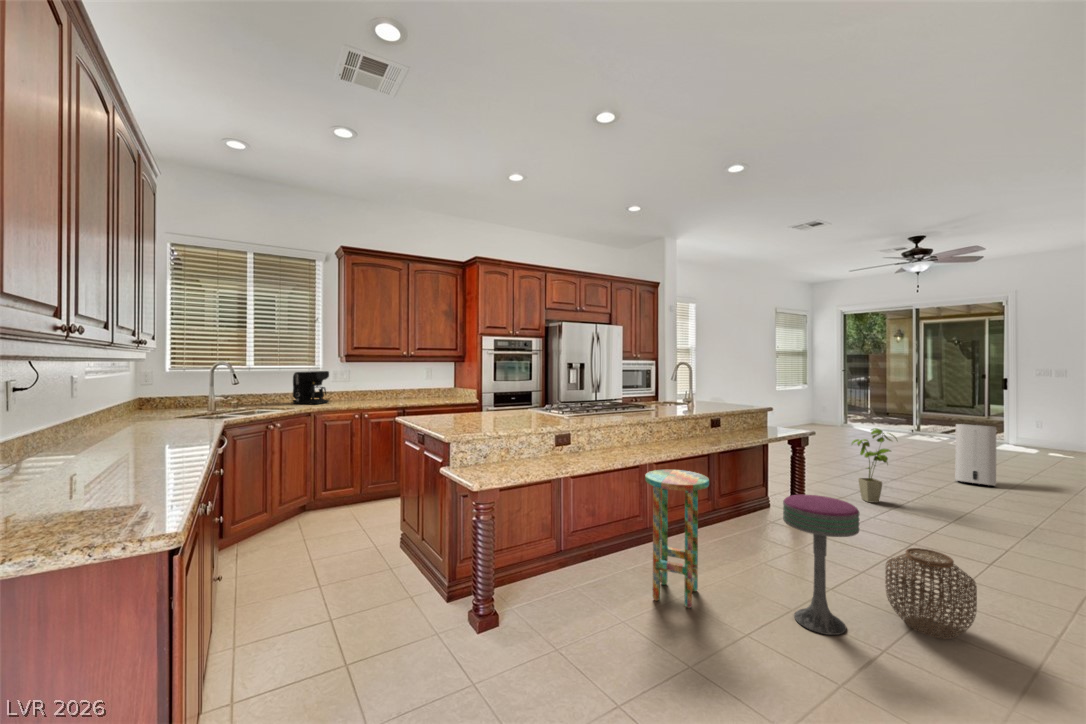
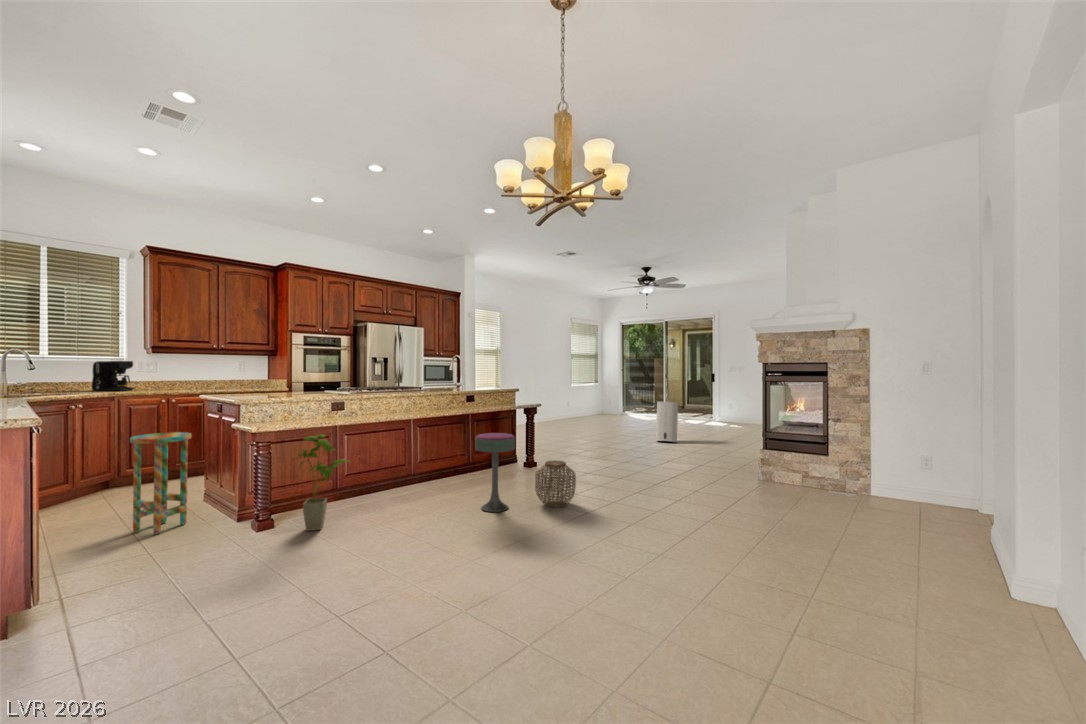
house plant: present [852,428,897,503] -> present [298,434,347,531]
side table: present [645,470,709,608] -> present [130,432,192,534]

